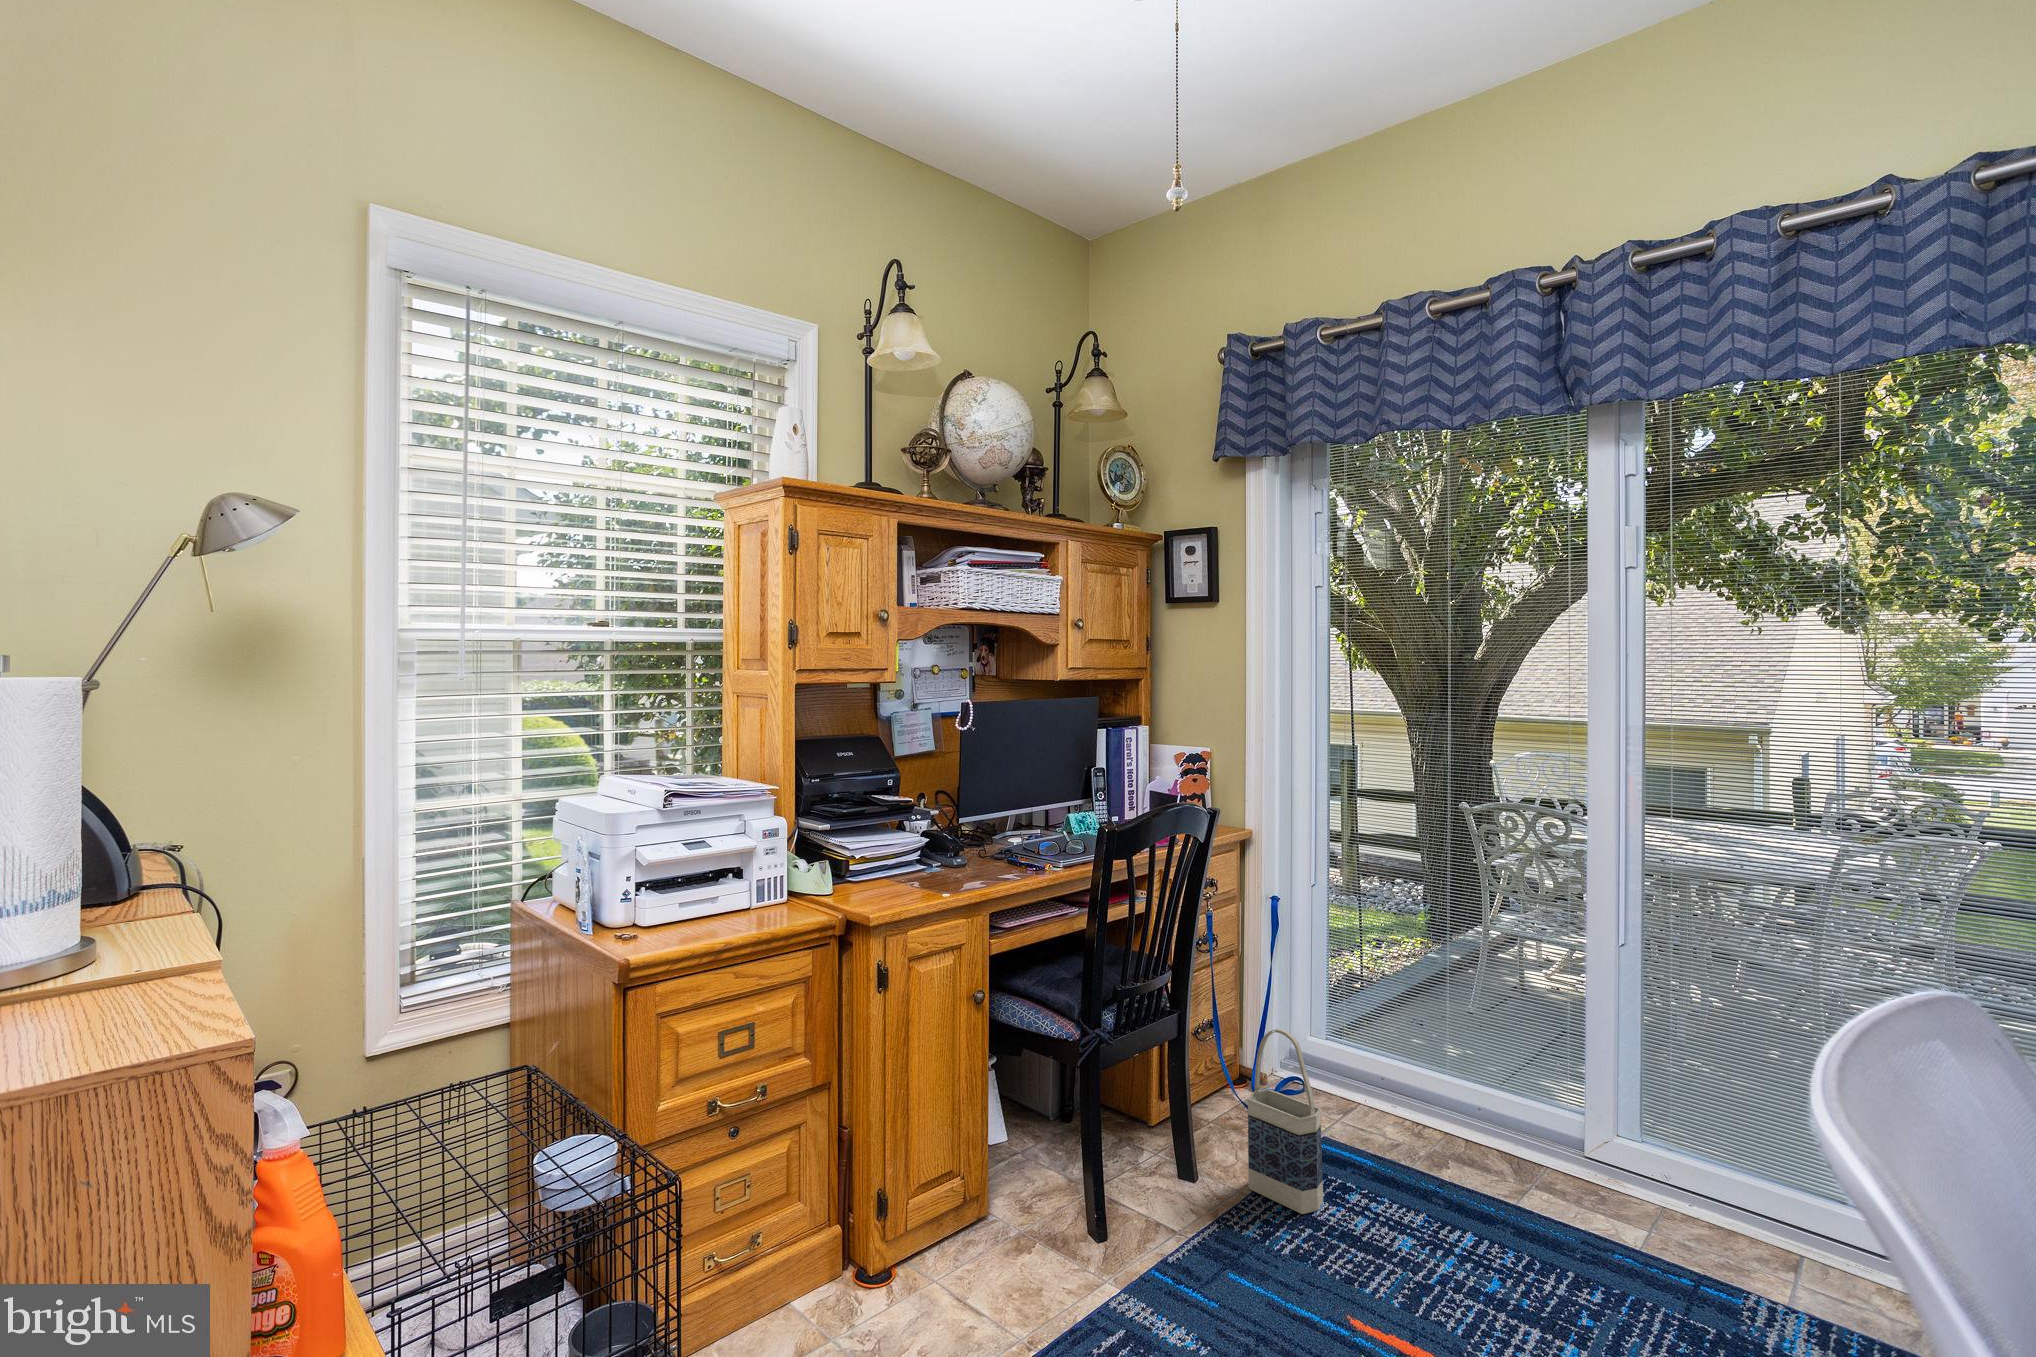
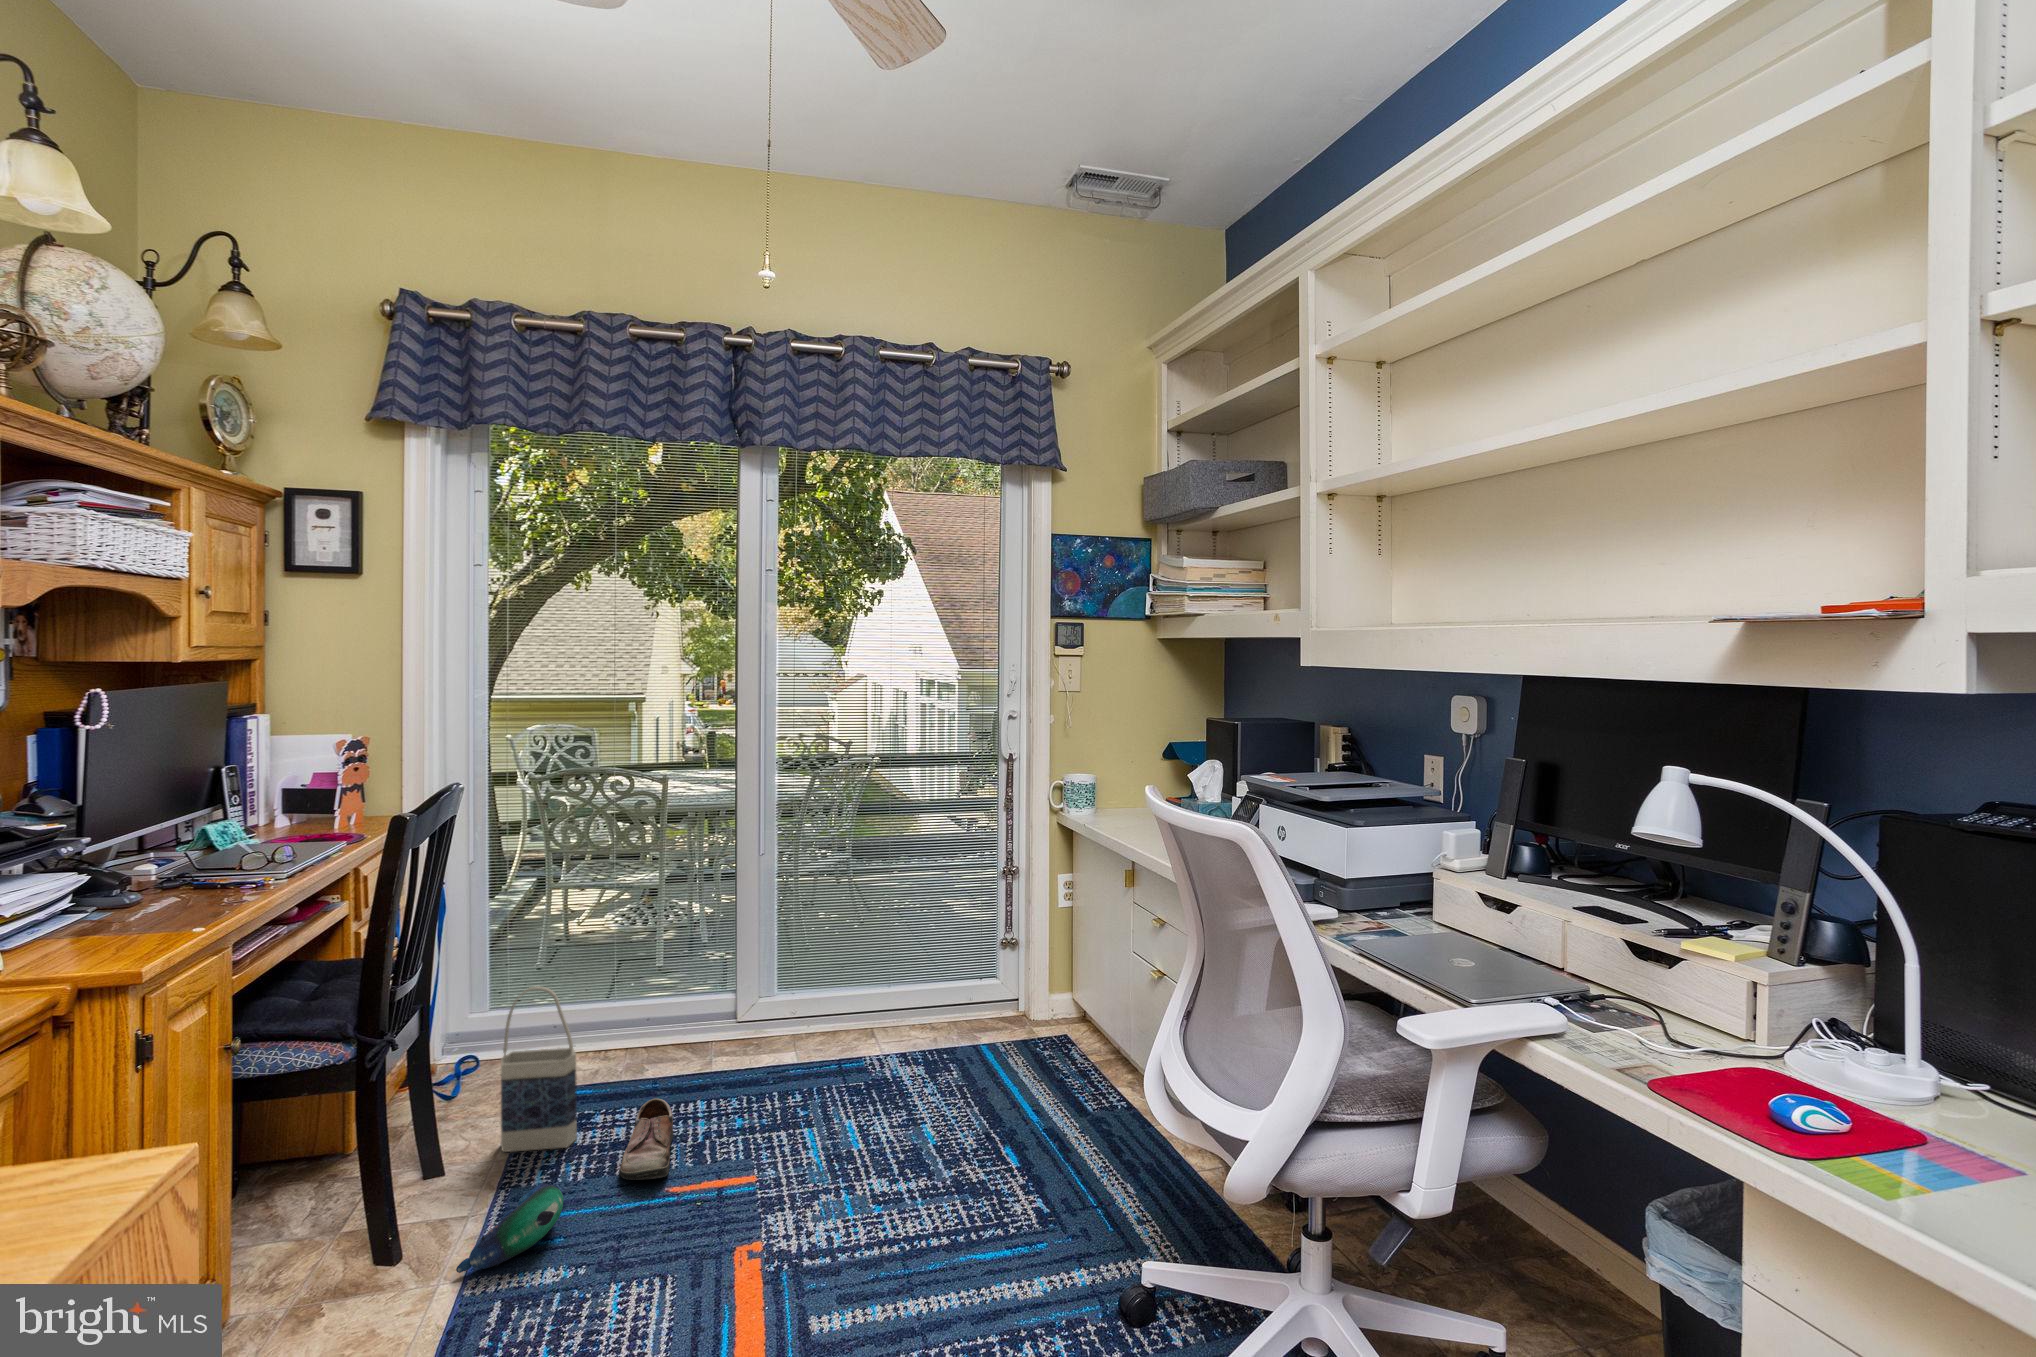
shoe: none [1315,1203,1409,1301] -> present [619,1099,673,1180]
plush toy: none [1118,1238,1243,1298] -> present [456,1183,563,1273]

